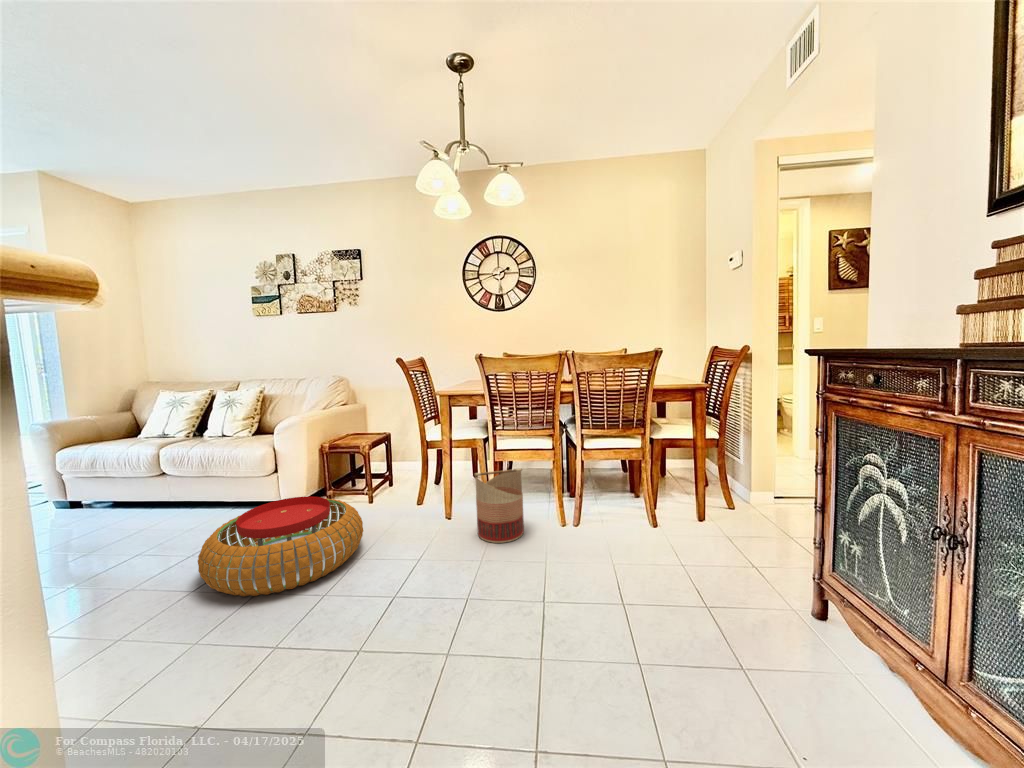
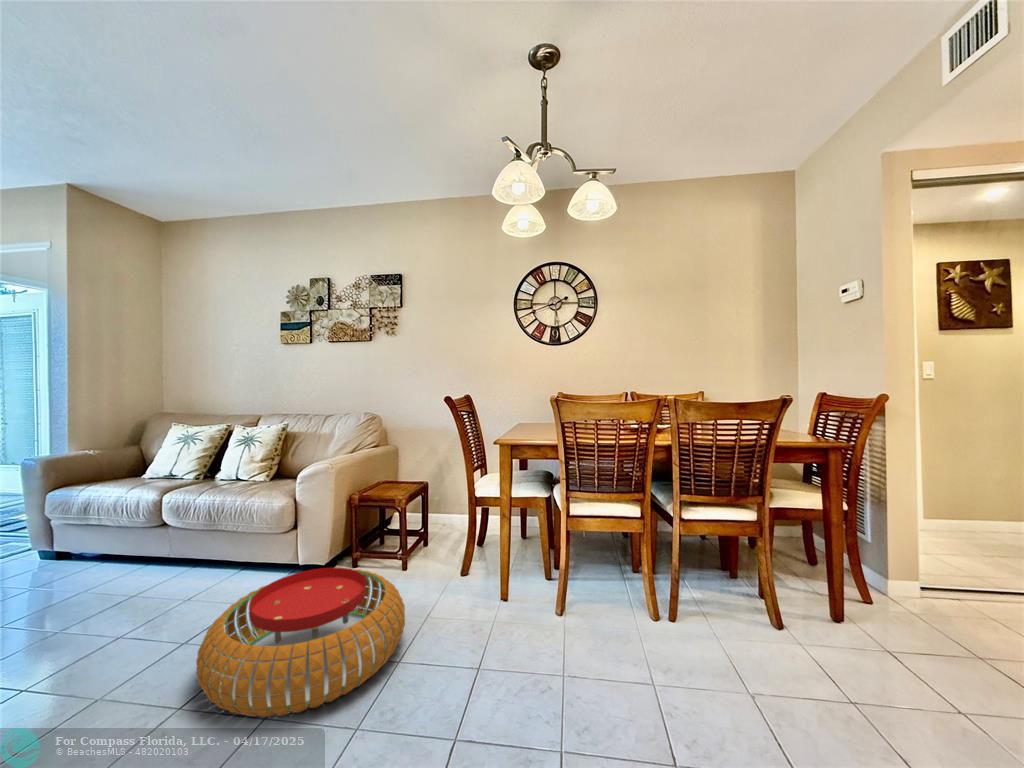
basket: present [474,469,524,543] -> none [546,541,607,642]

